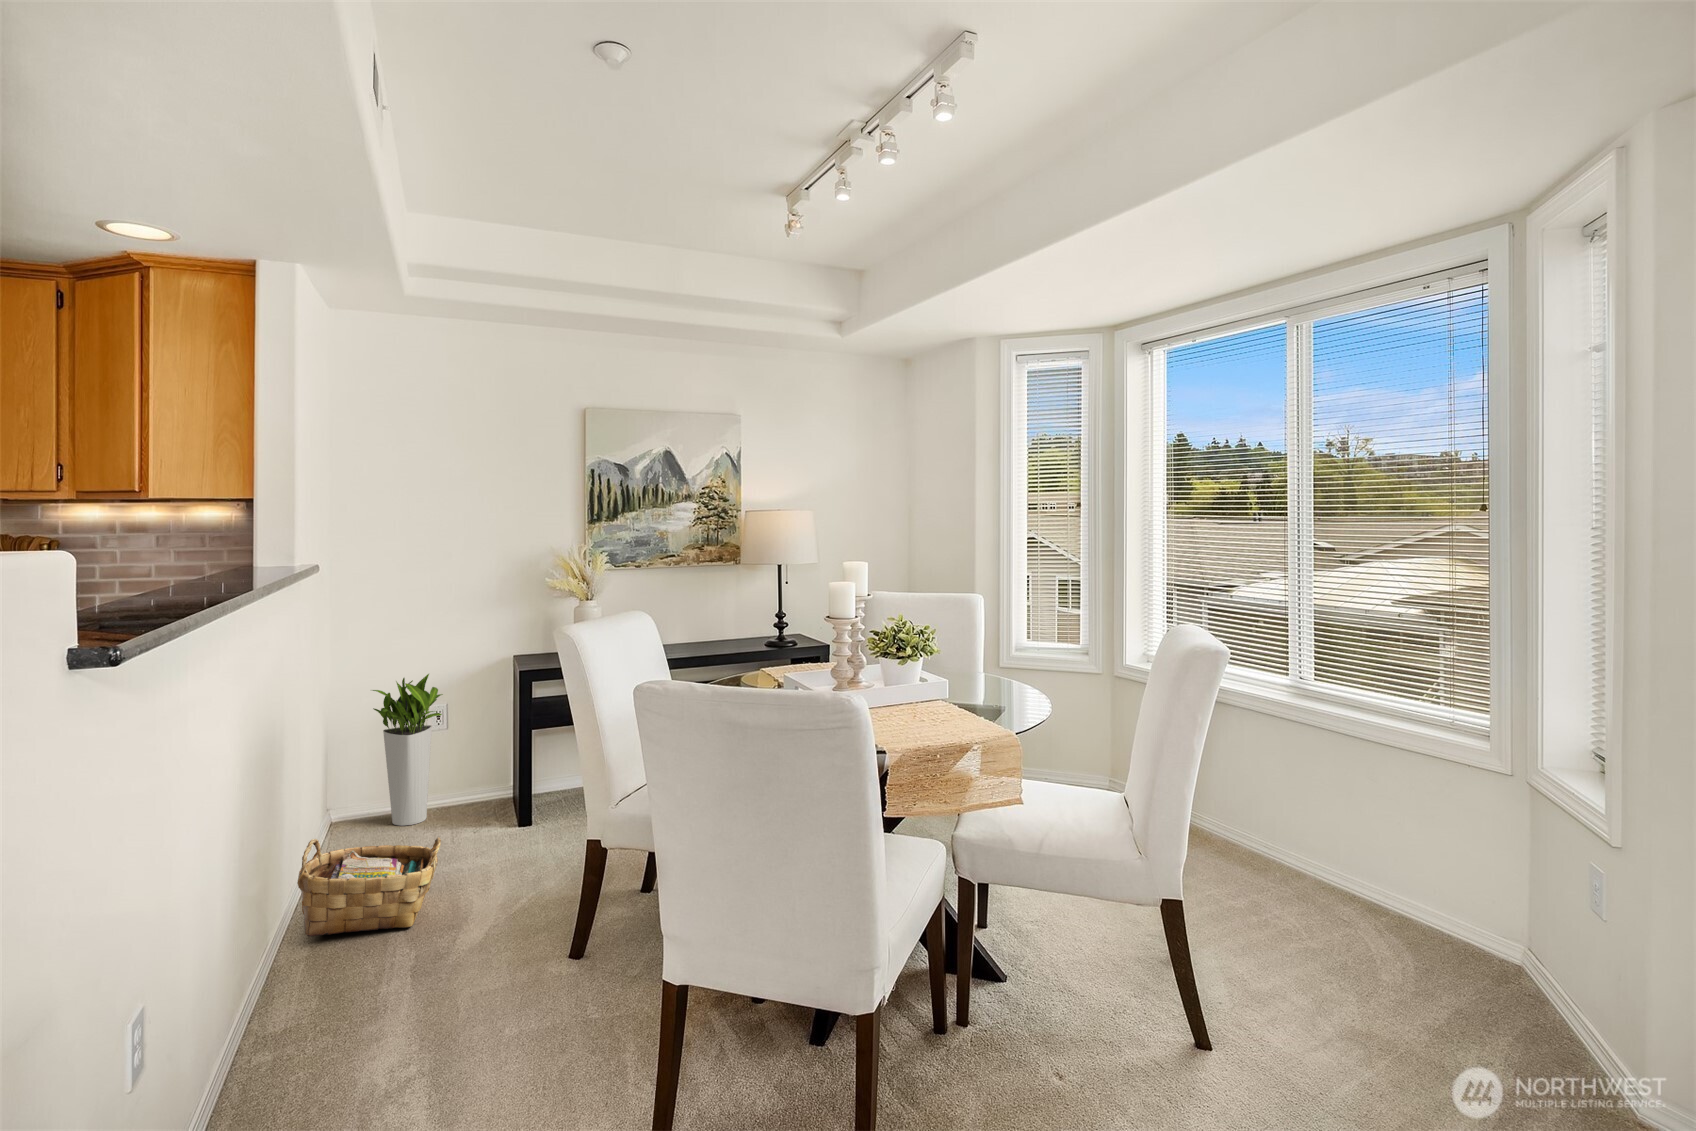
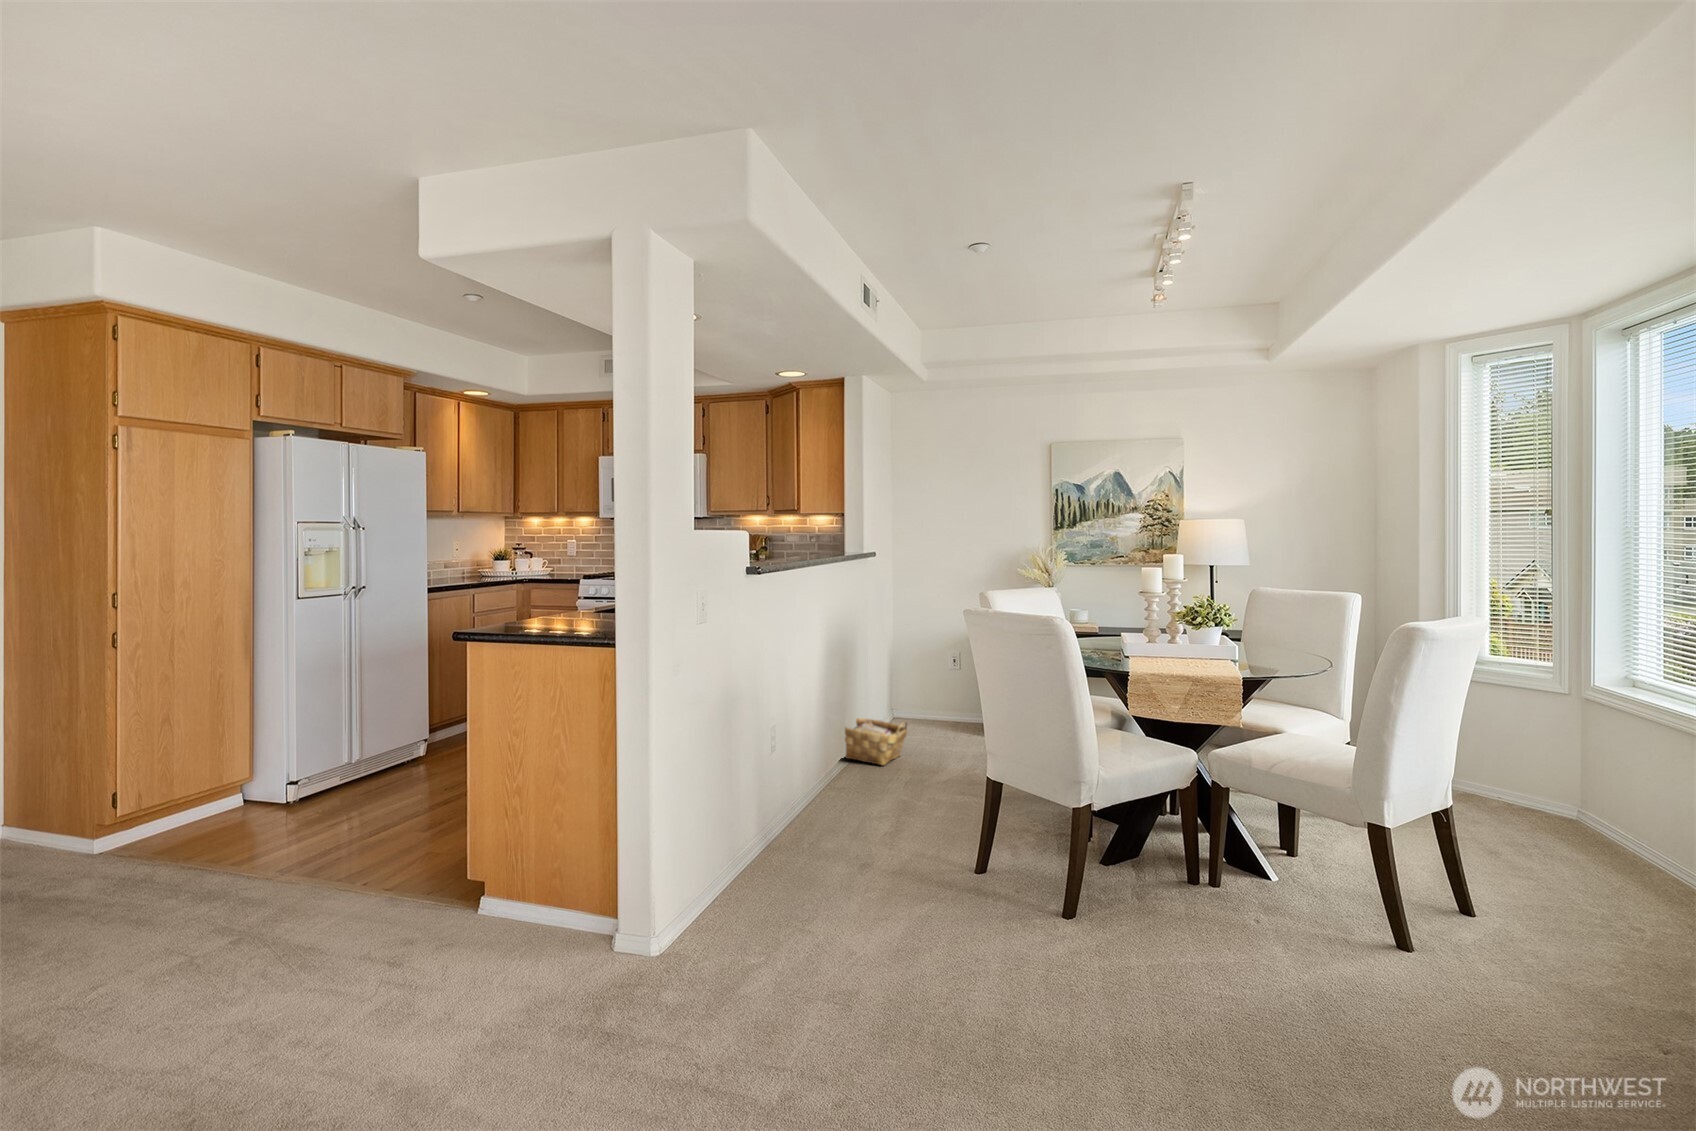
planter: present [373,674,443,826] -> none [907,629,954,725]

